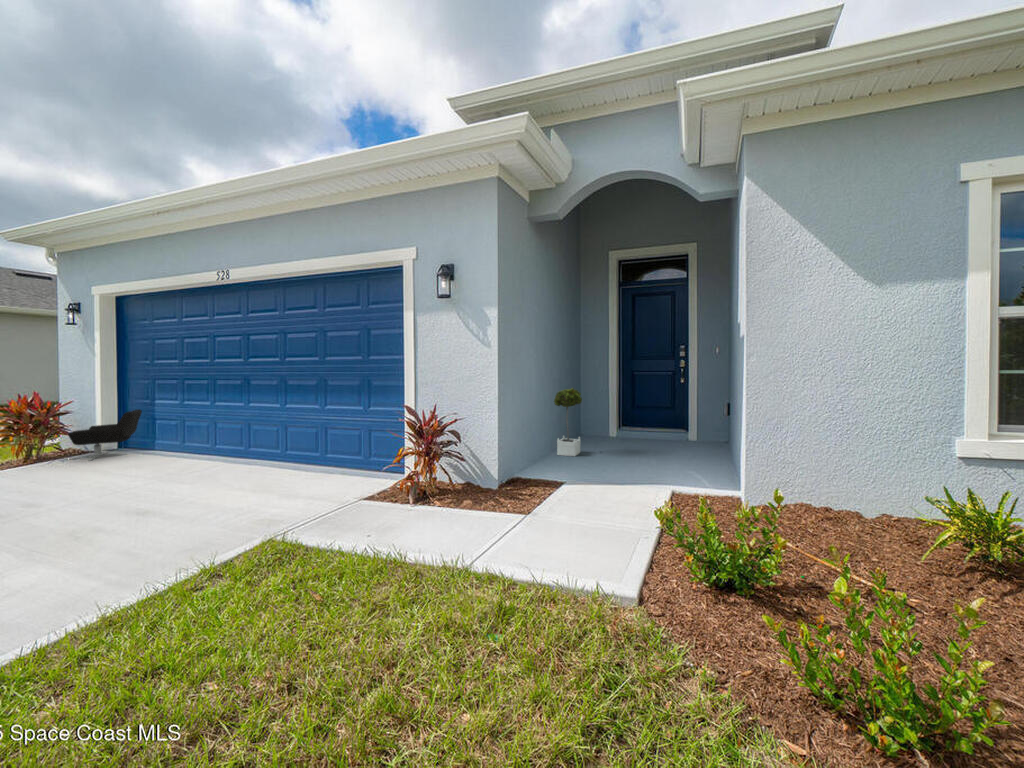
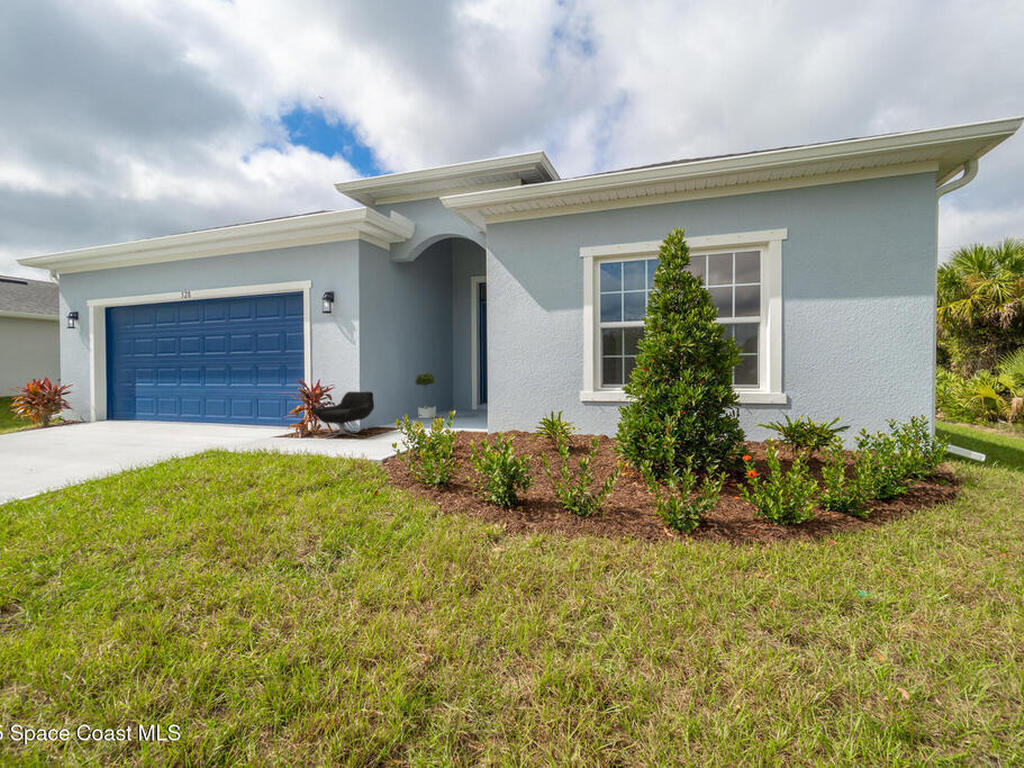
lounge chair: present [68,409,142,460] -> present [313,392,374,438]

